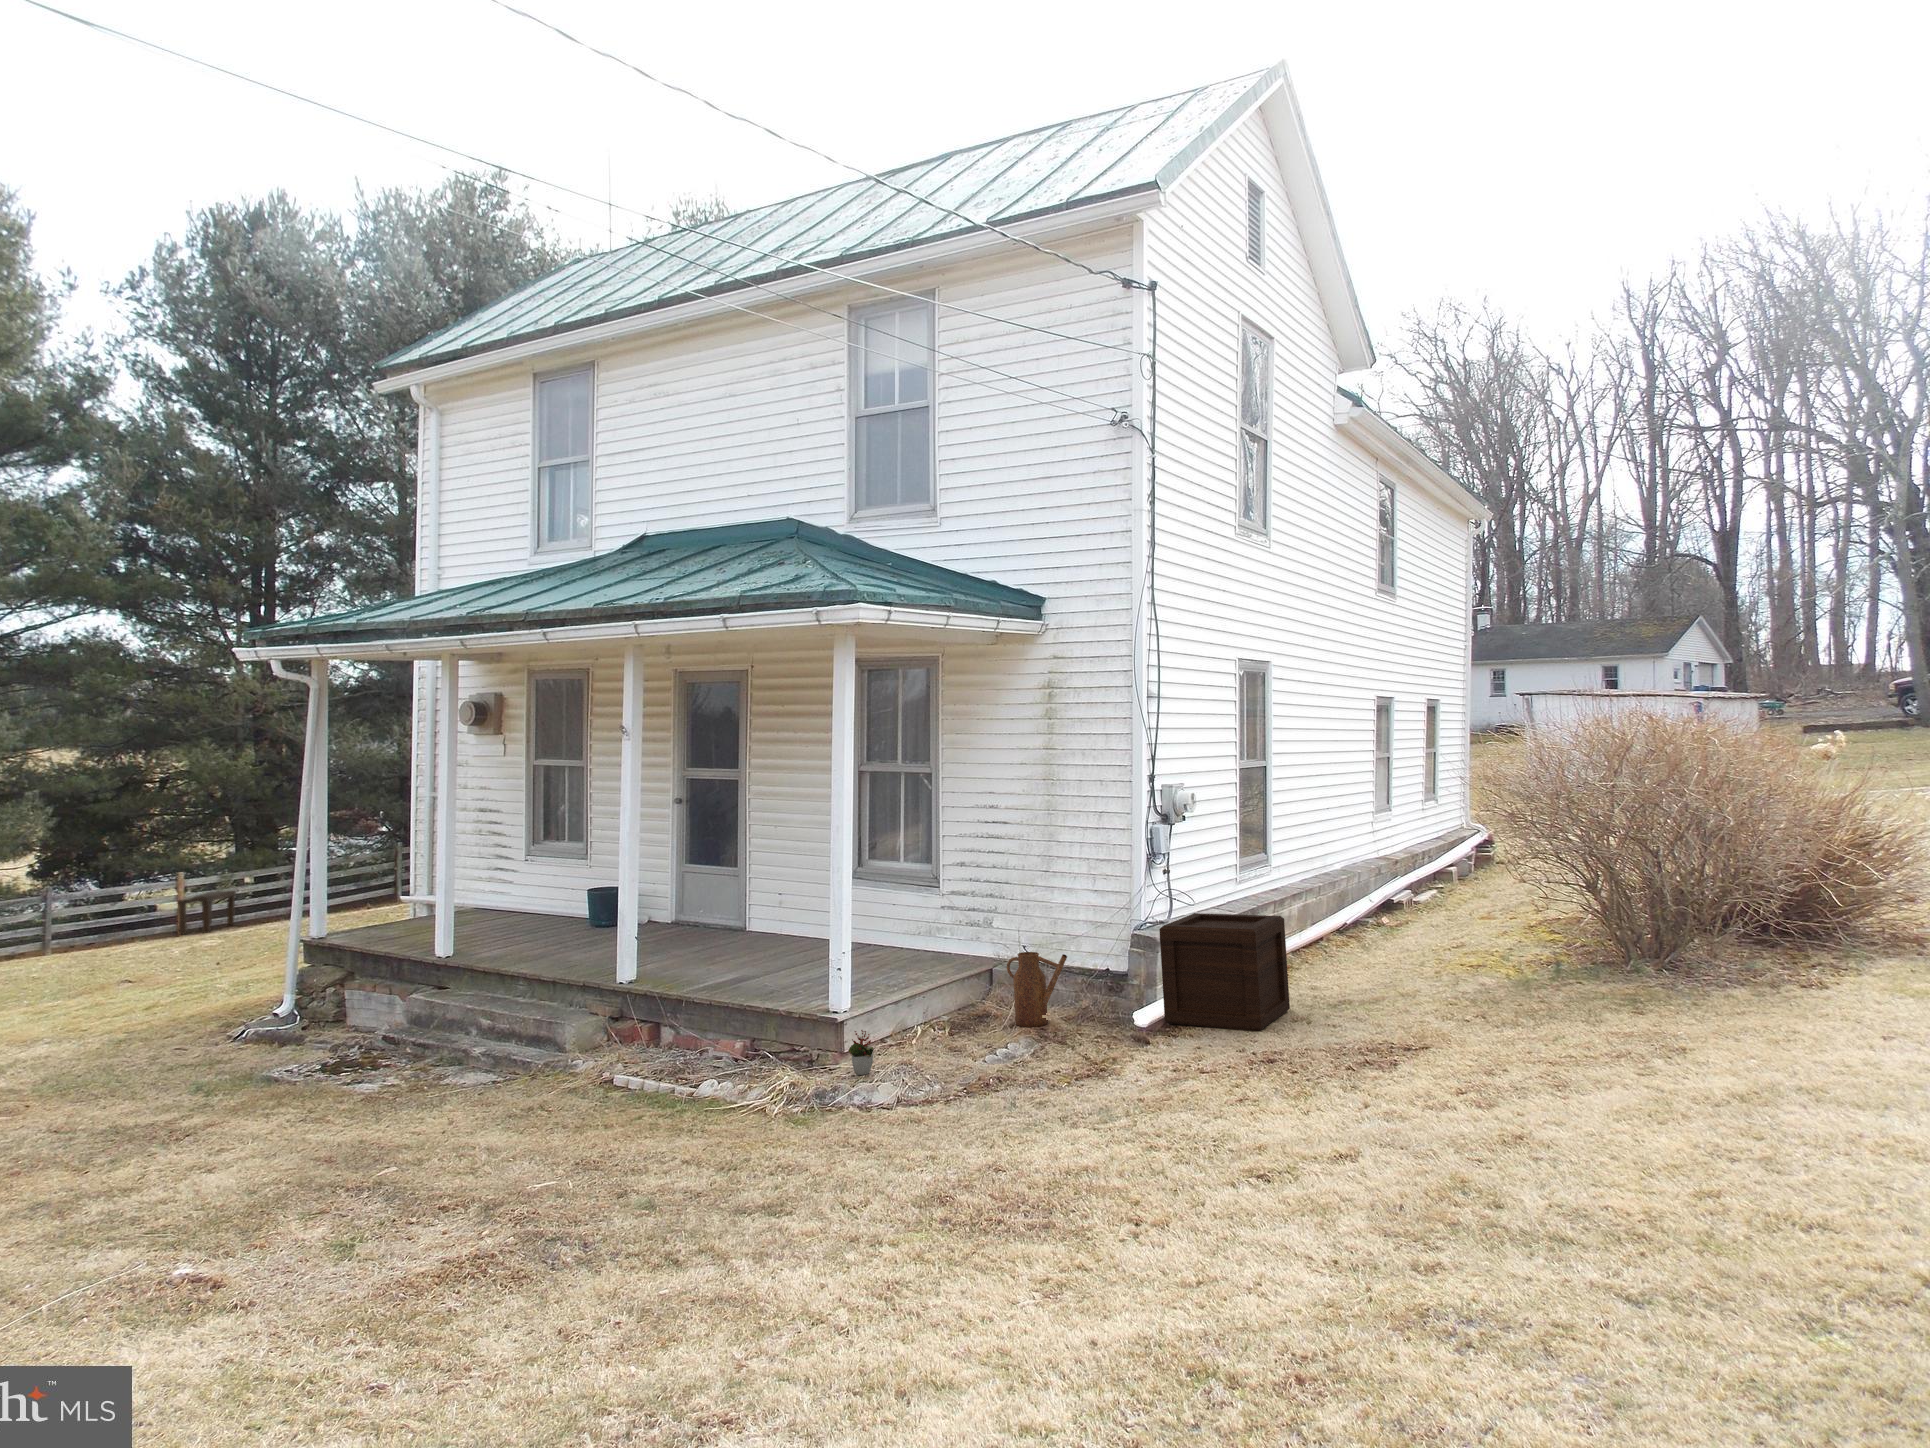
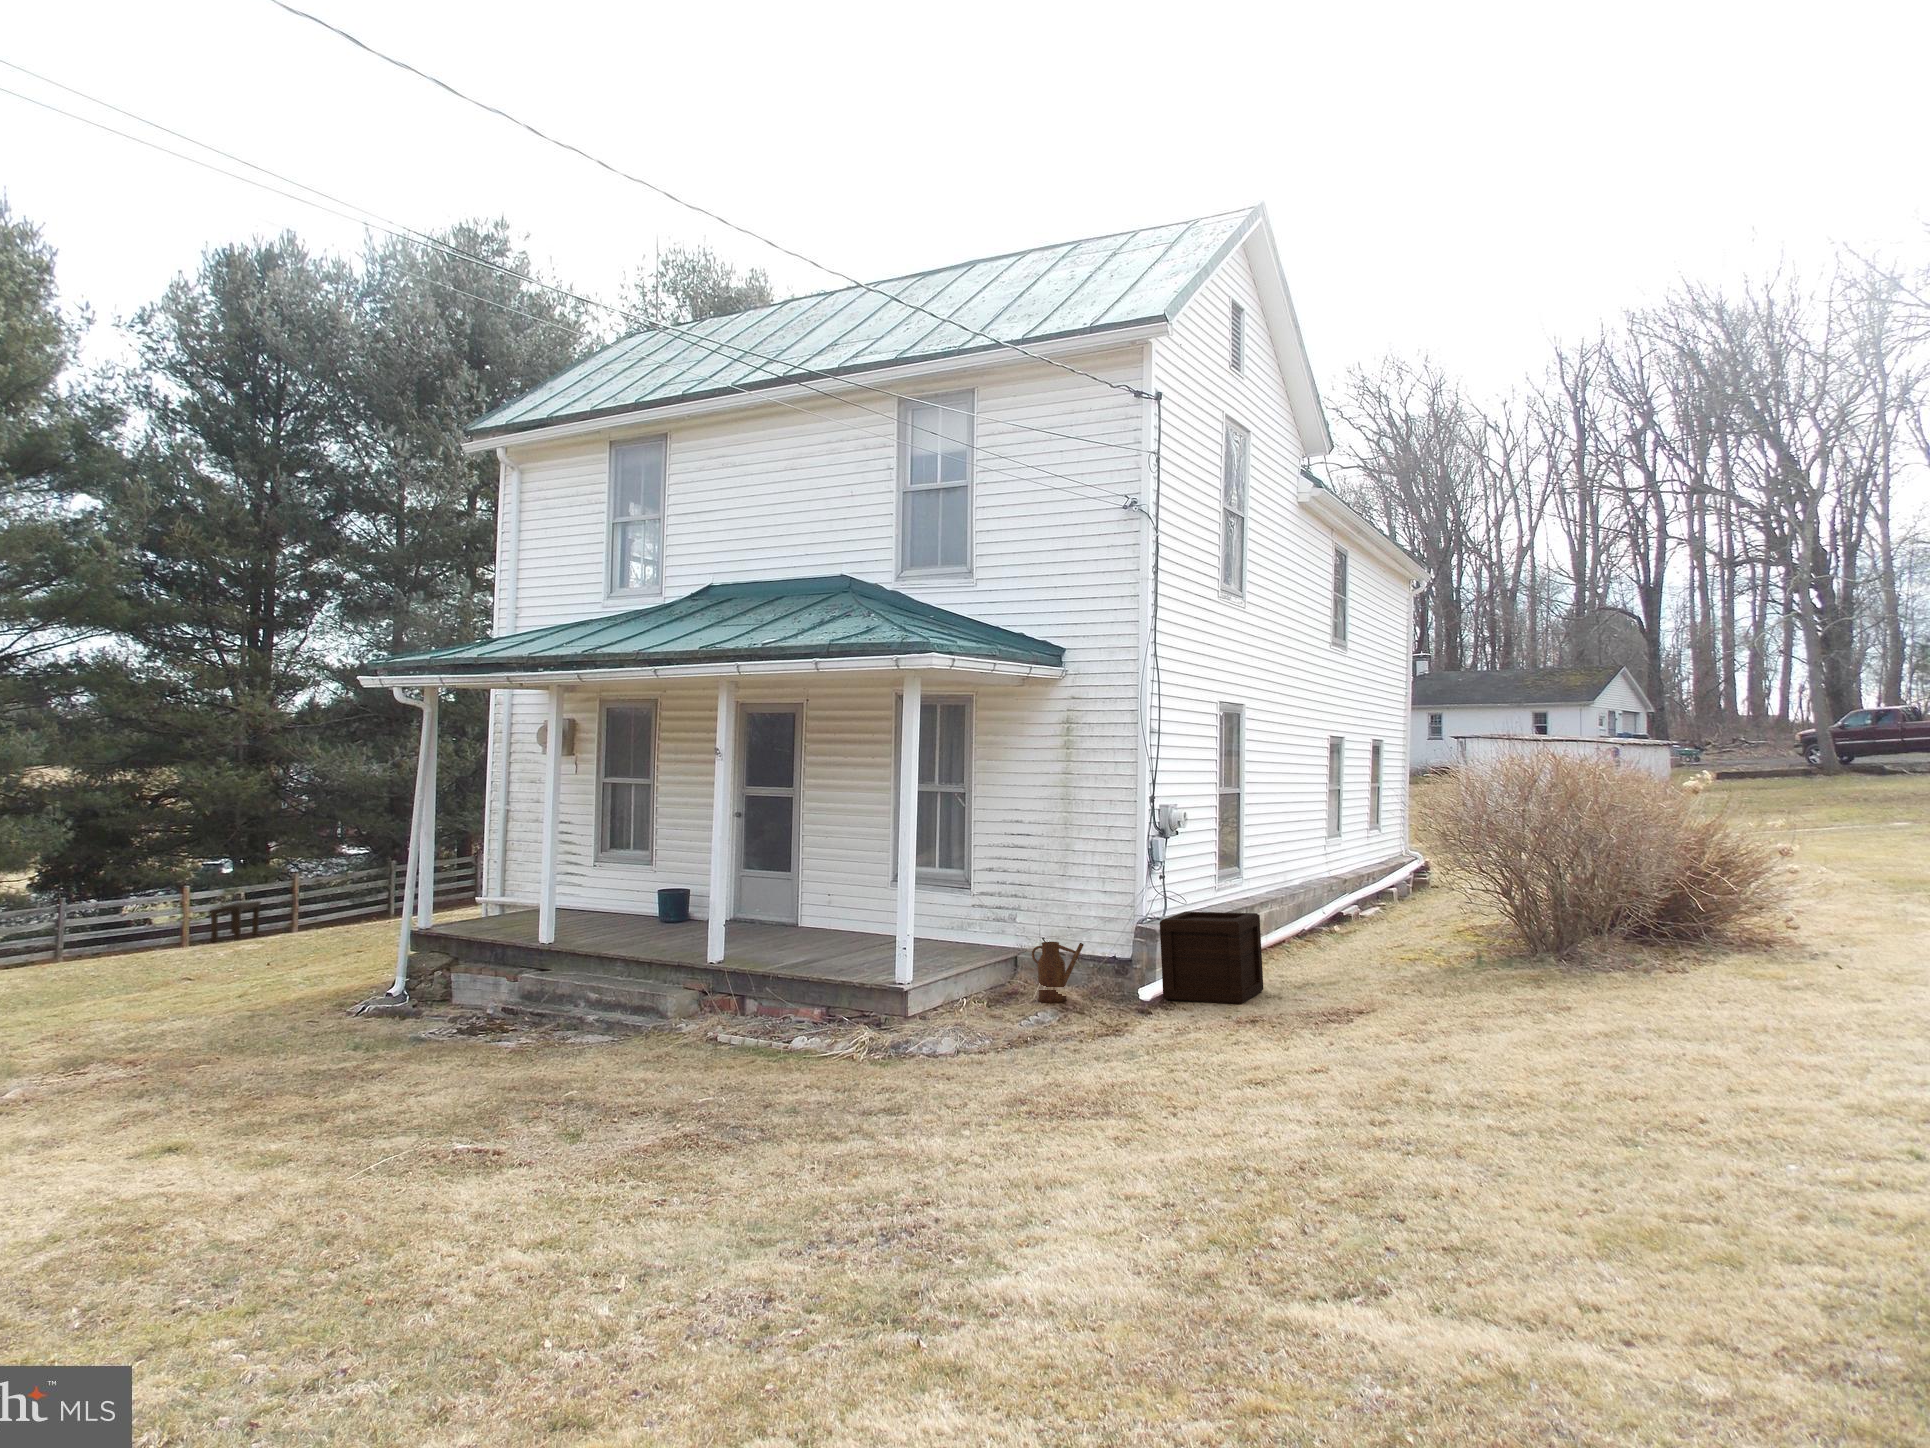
decorative plant: present [848,1030,873,1075] -> none [915,997,935,1034]

